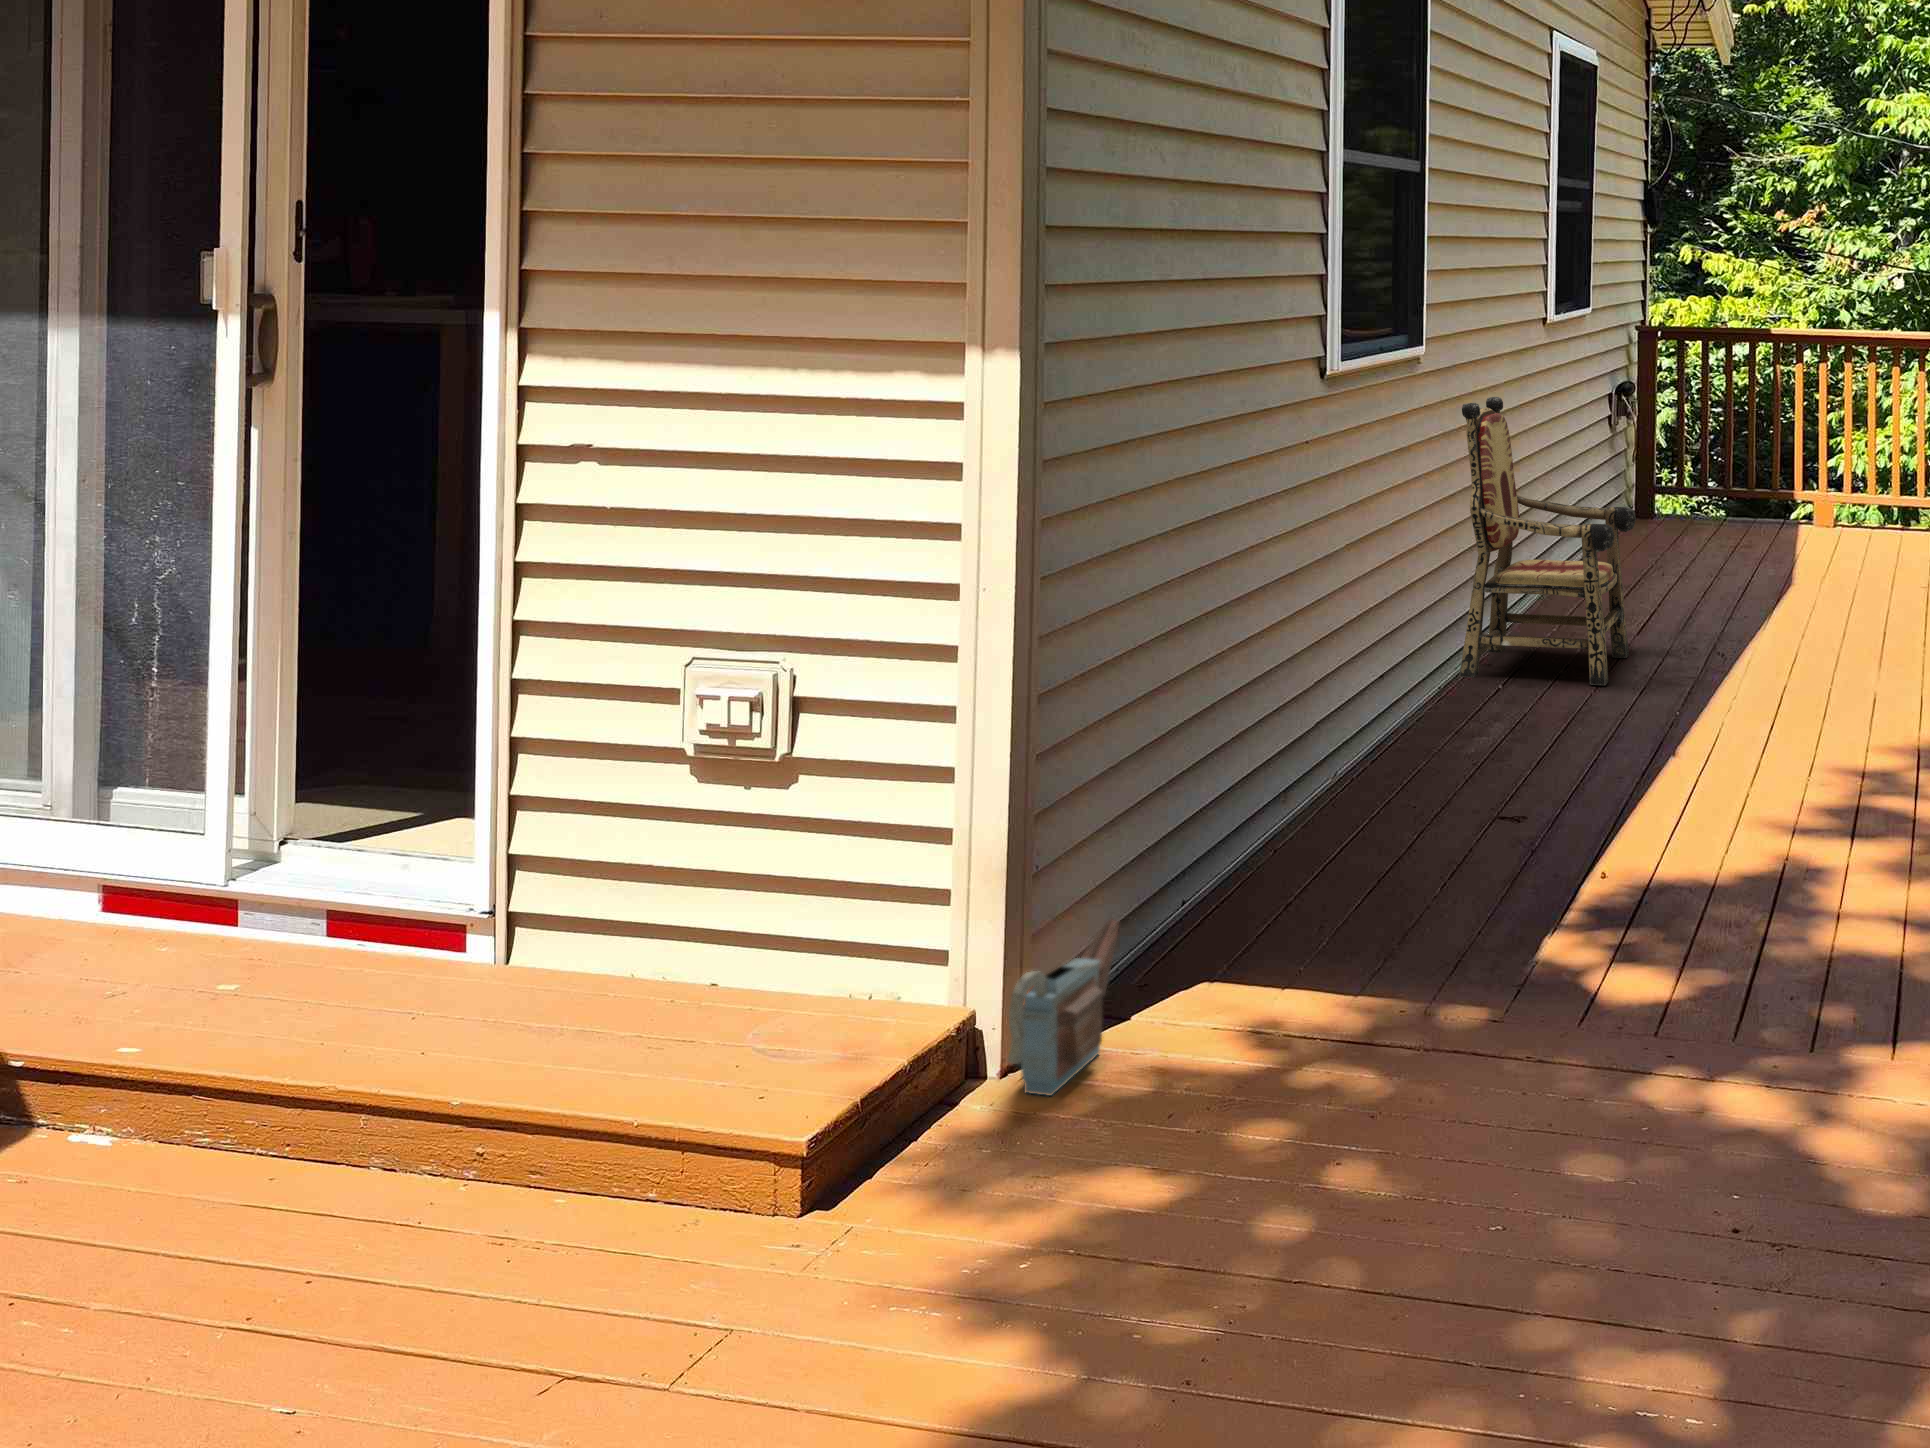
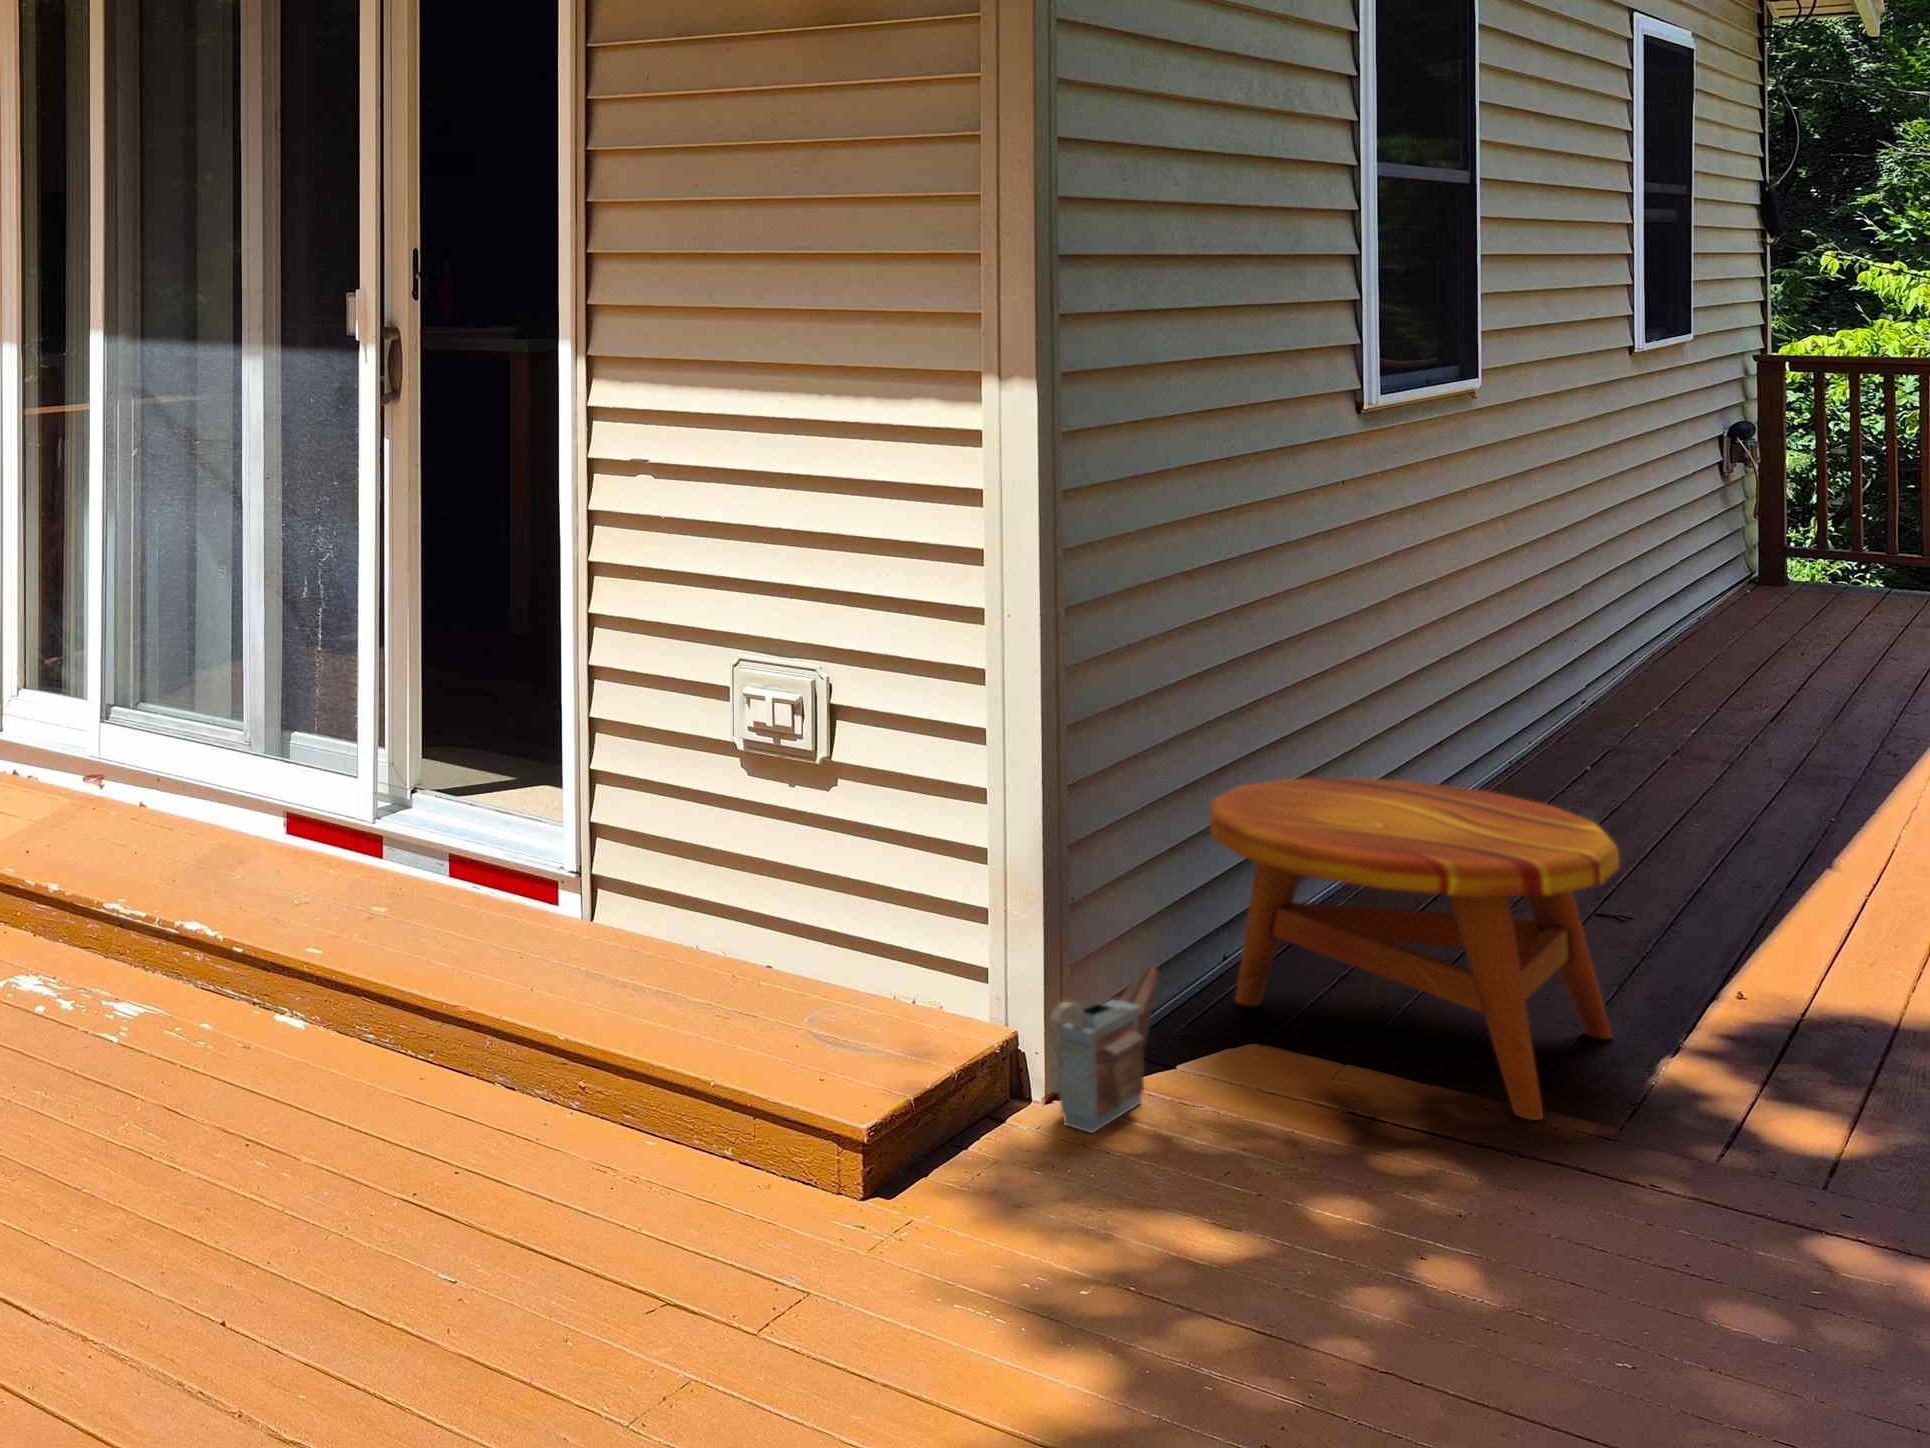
armchair: present [1459,397,1636,685] -> none [1563,438,1823,799]
side table: none [1170,710,1498,1000] -> present [1210,778,1619,1120]

